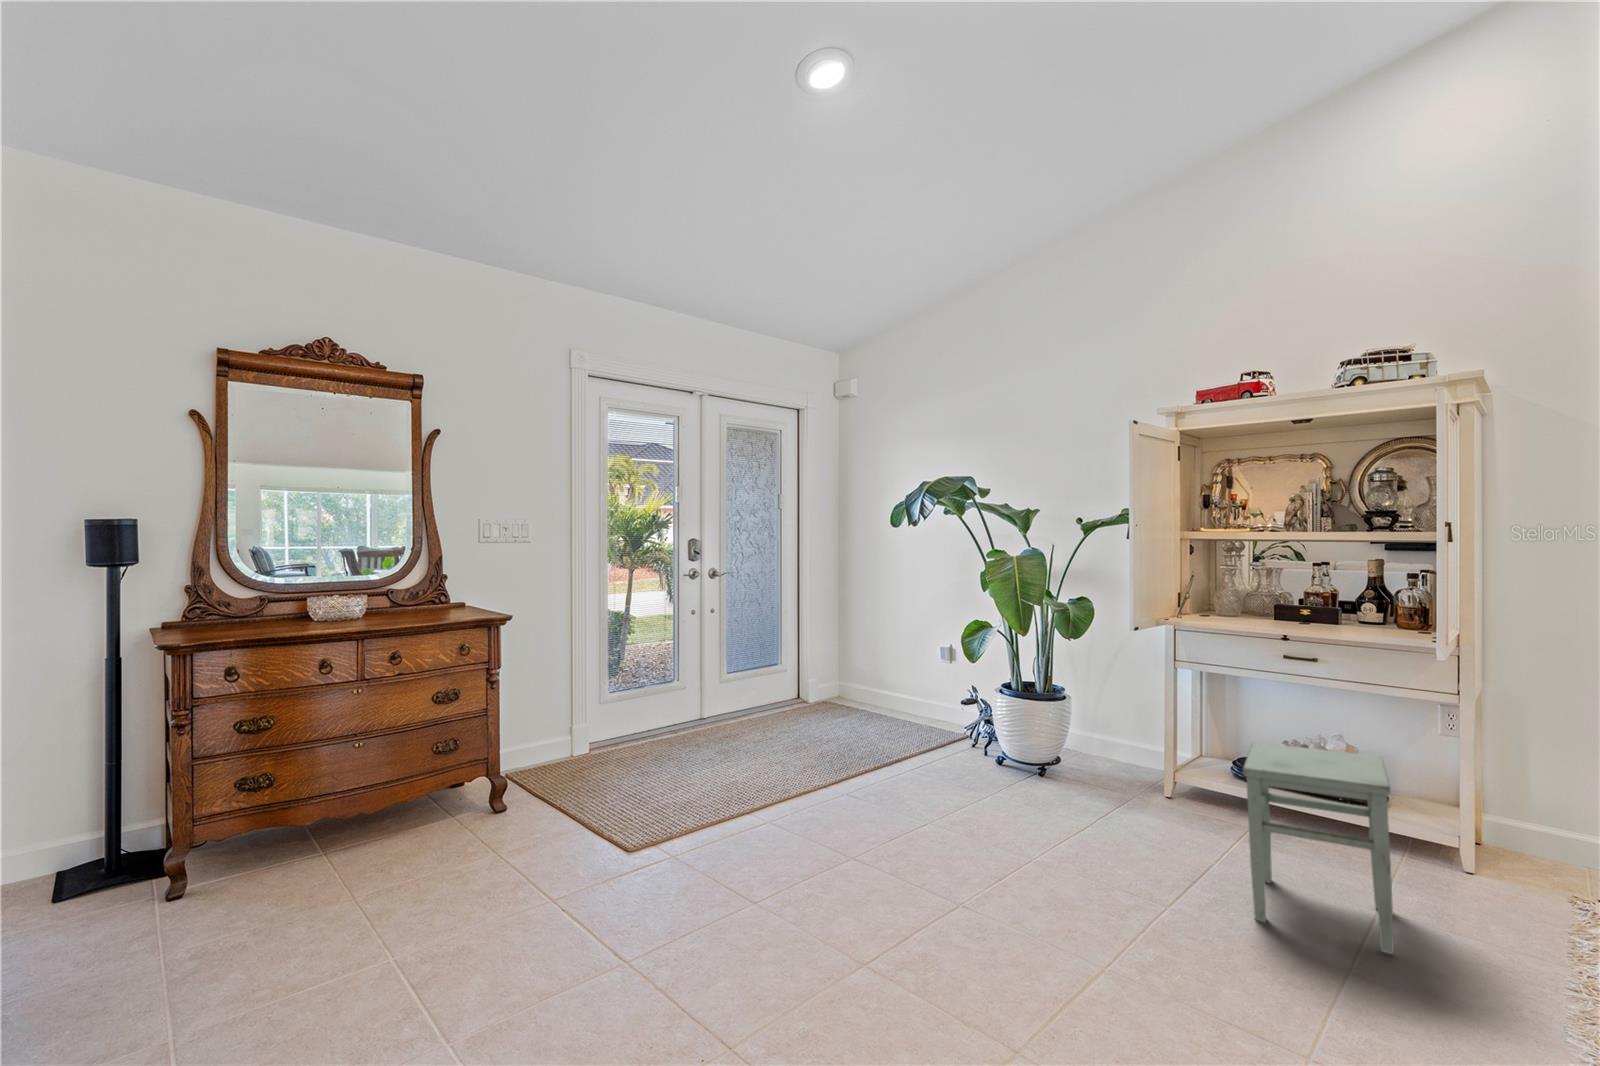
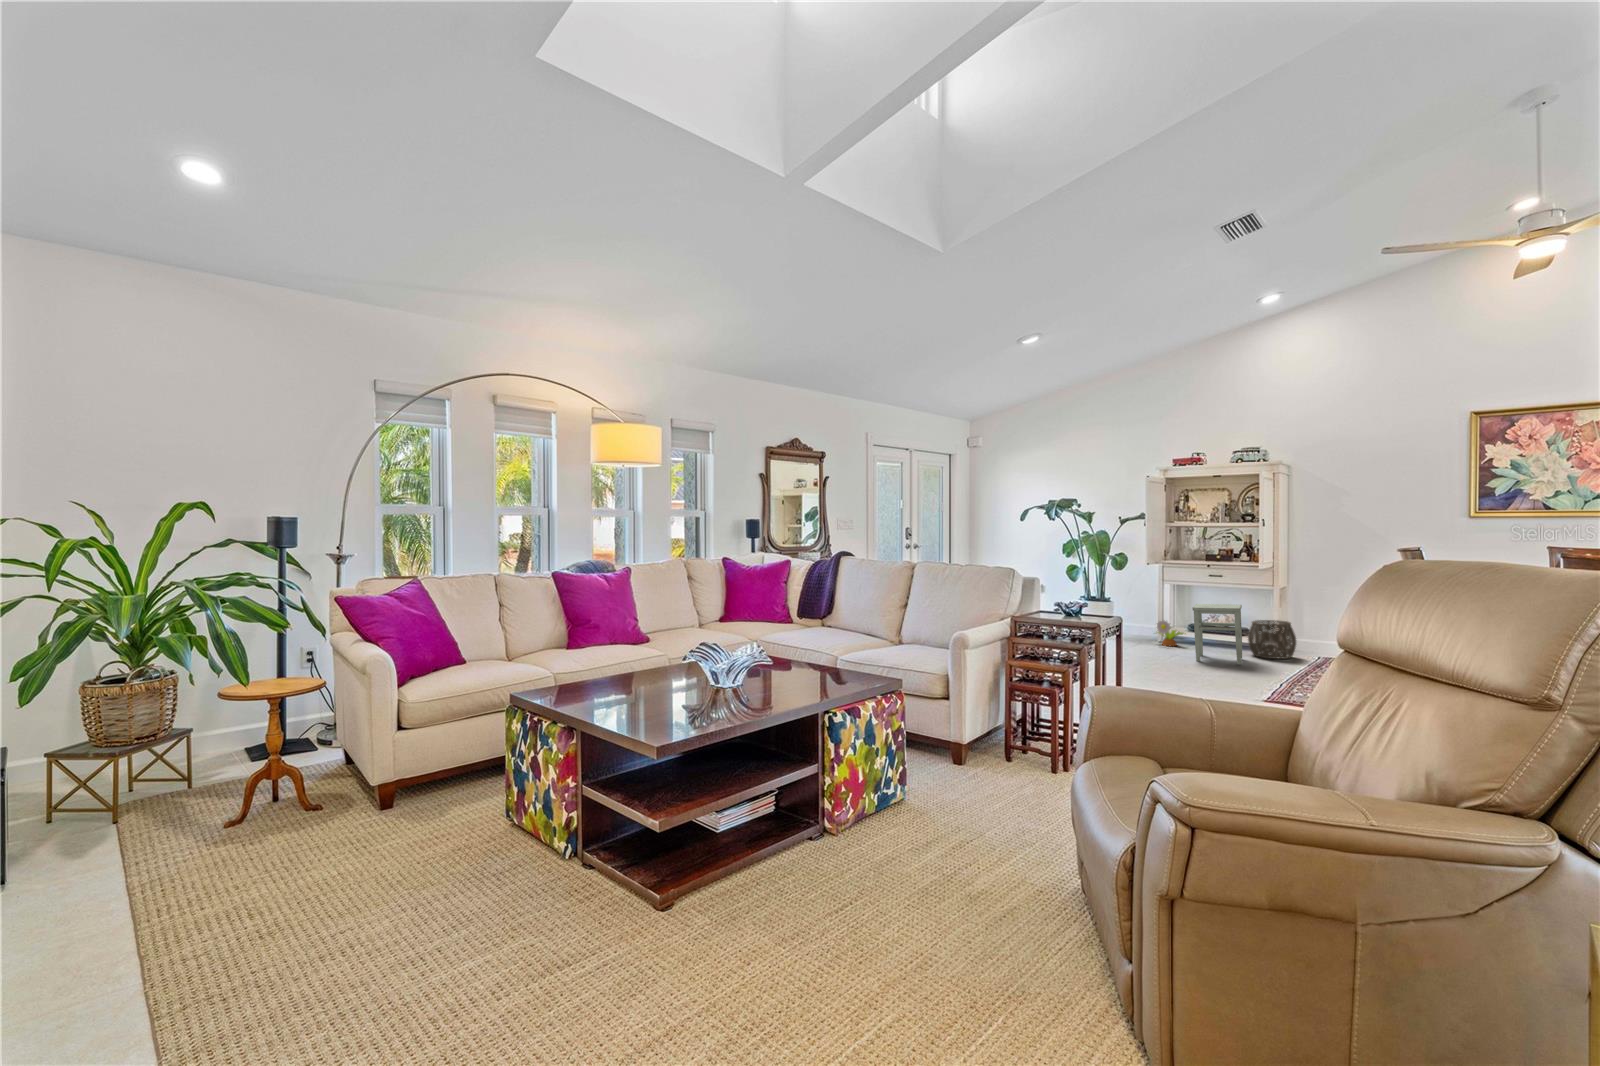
decorative plant: none [1150,760,1228,827] -> present [1157,620,1184,646]
woven basket: none [1392,785,1544,916] -> present [1248,620,1296,659]

